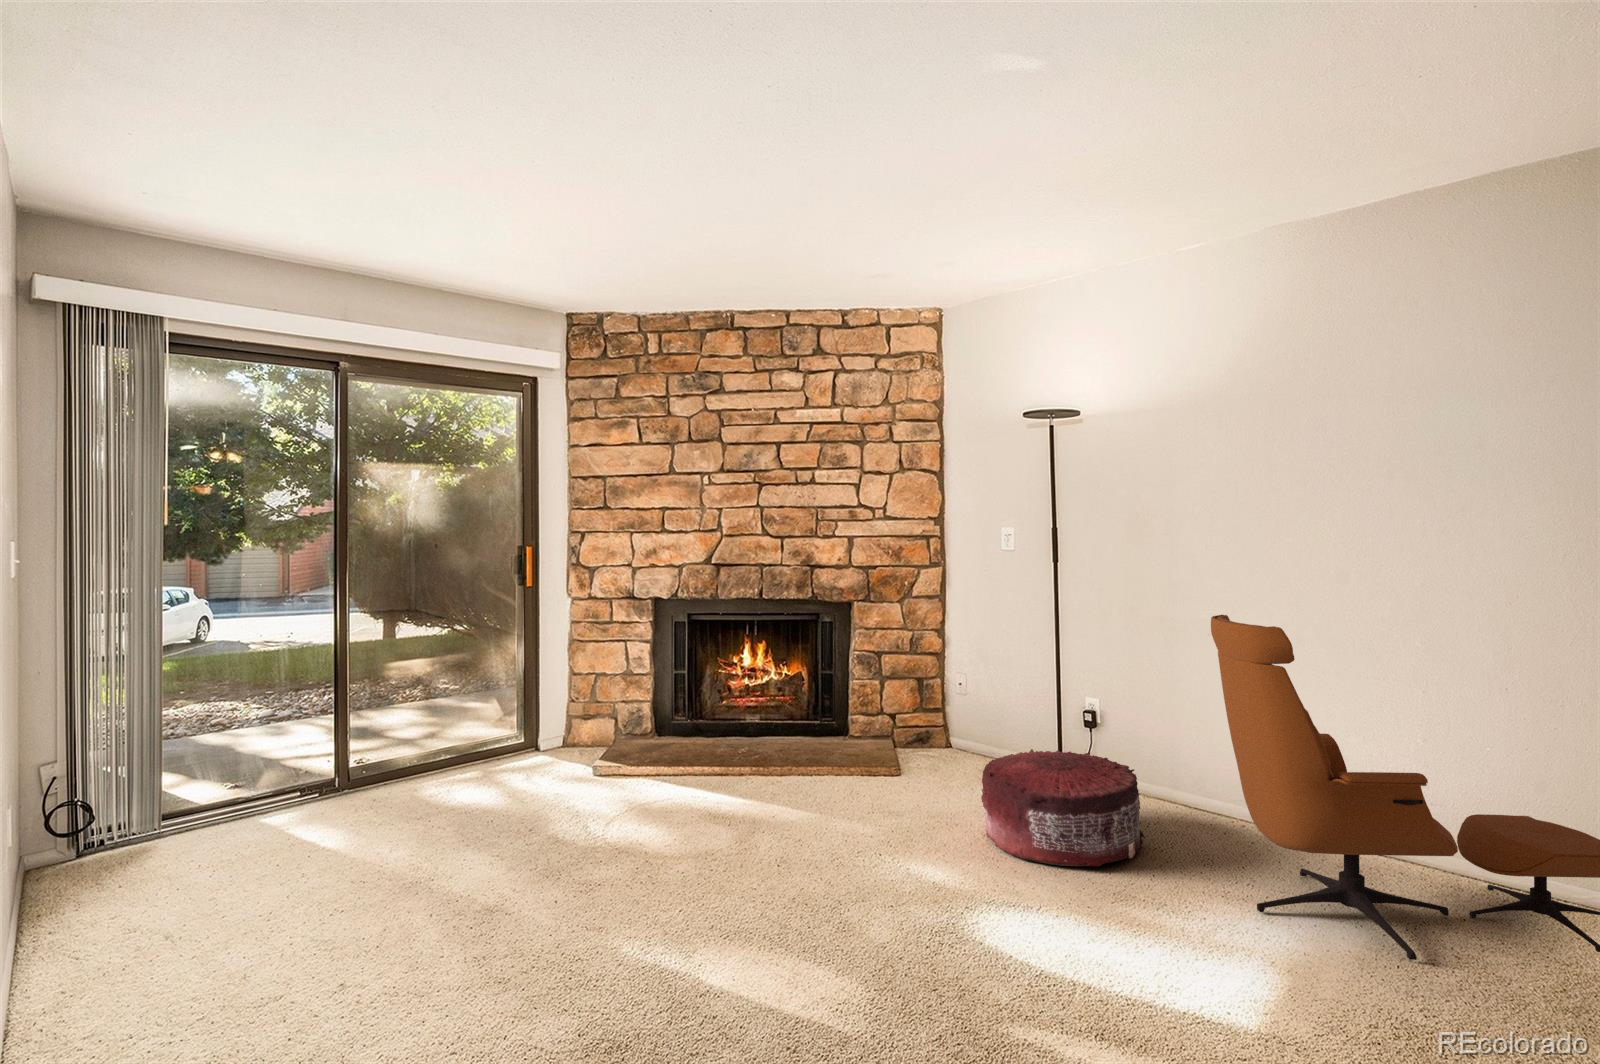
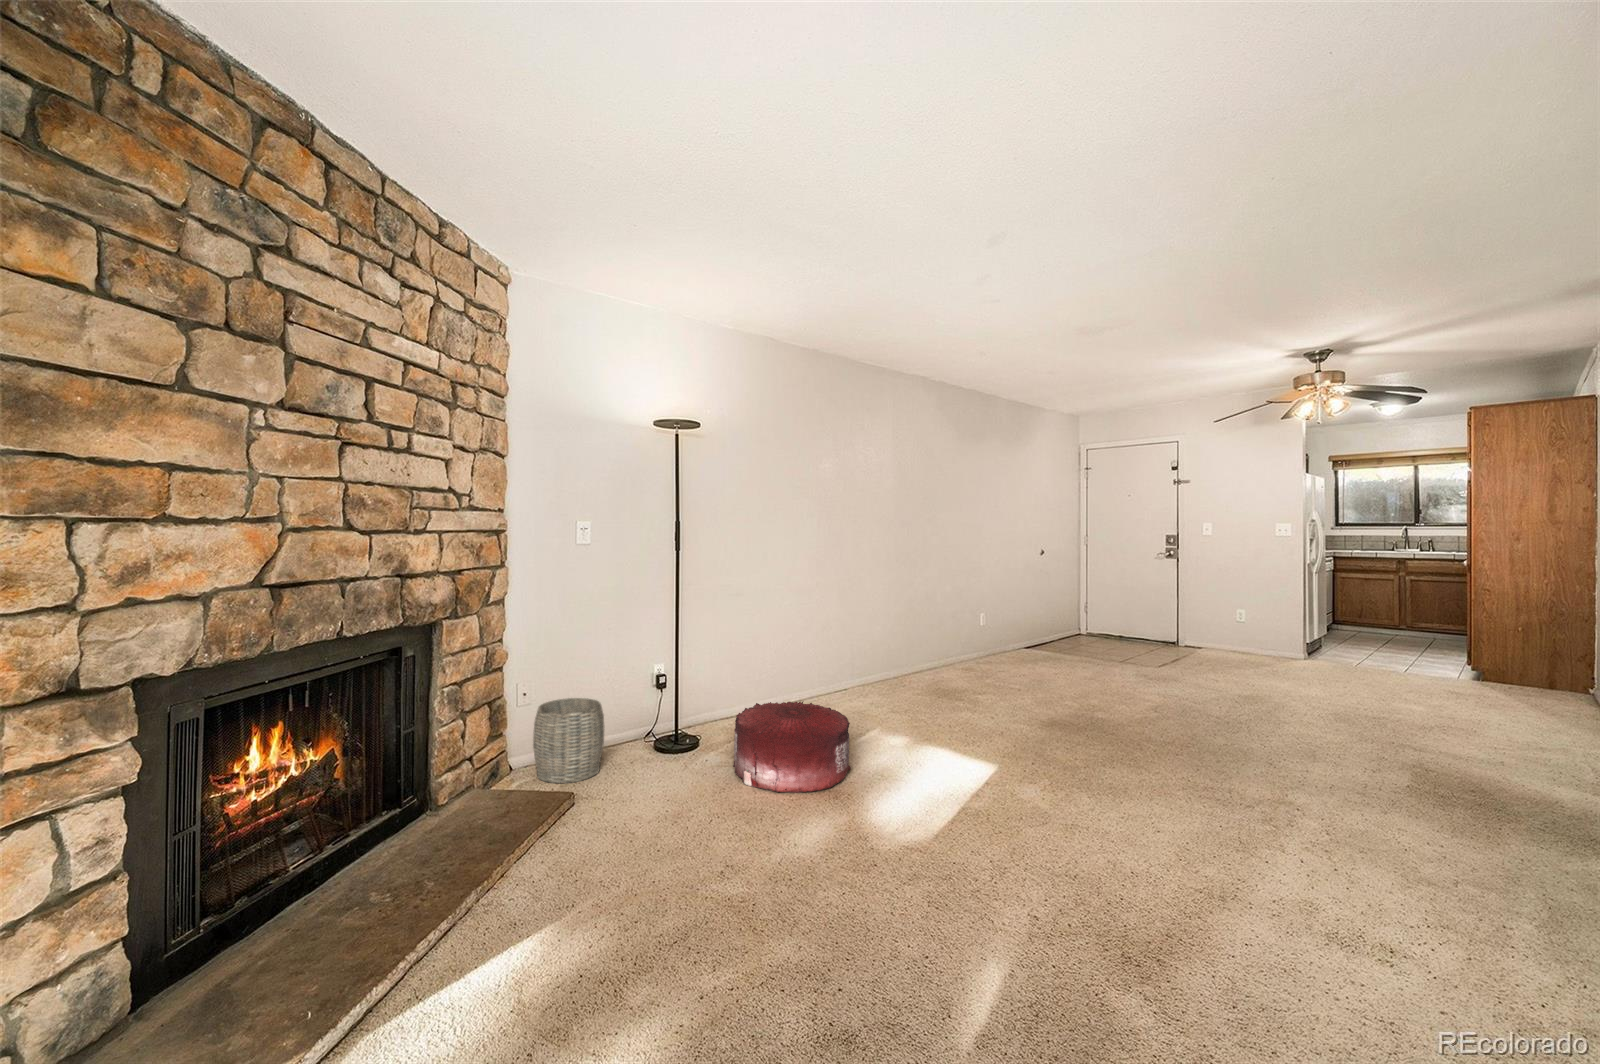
lounge chair: present [1211,615,1600,960] -> none [855,583,951,748]
woven basket: none [934,693,998,769] -> present [533,698,604,783]

